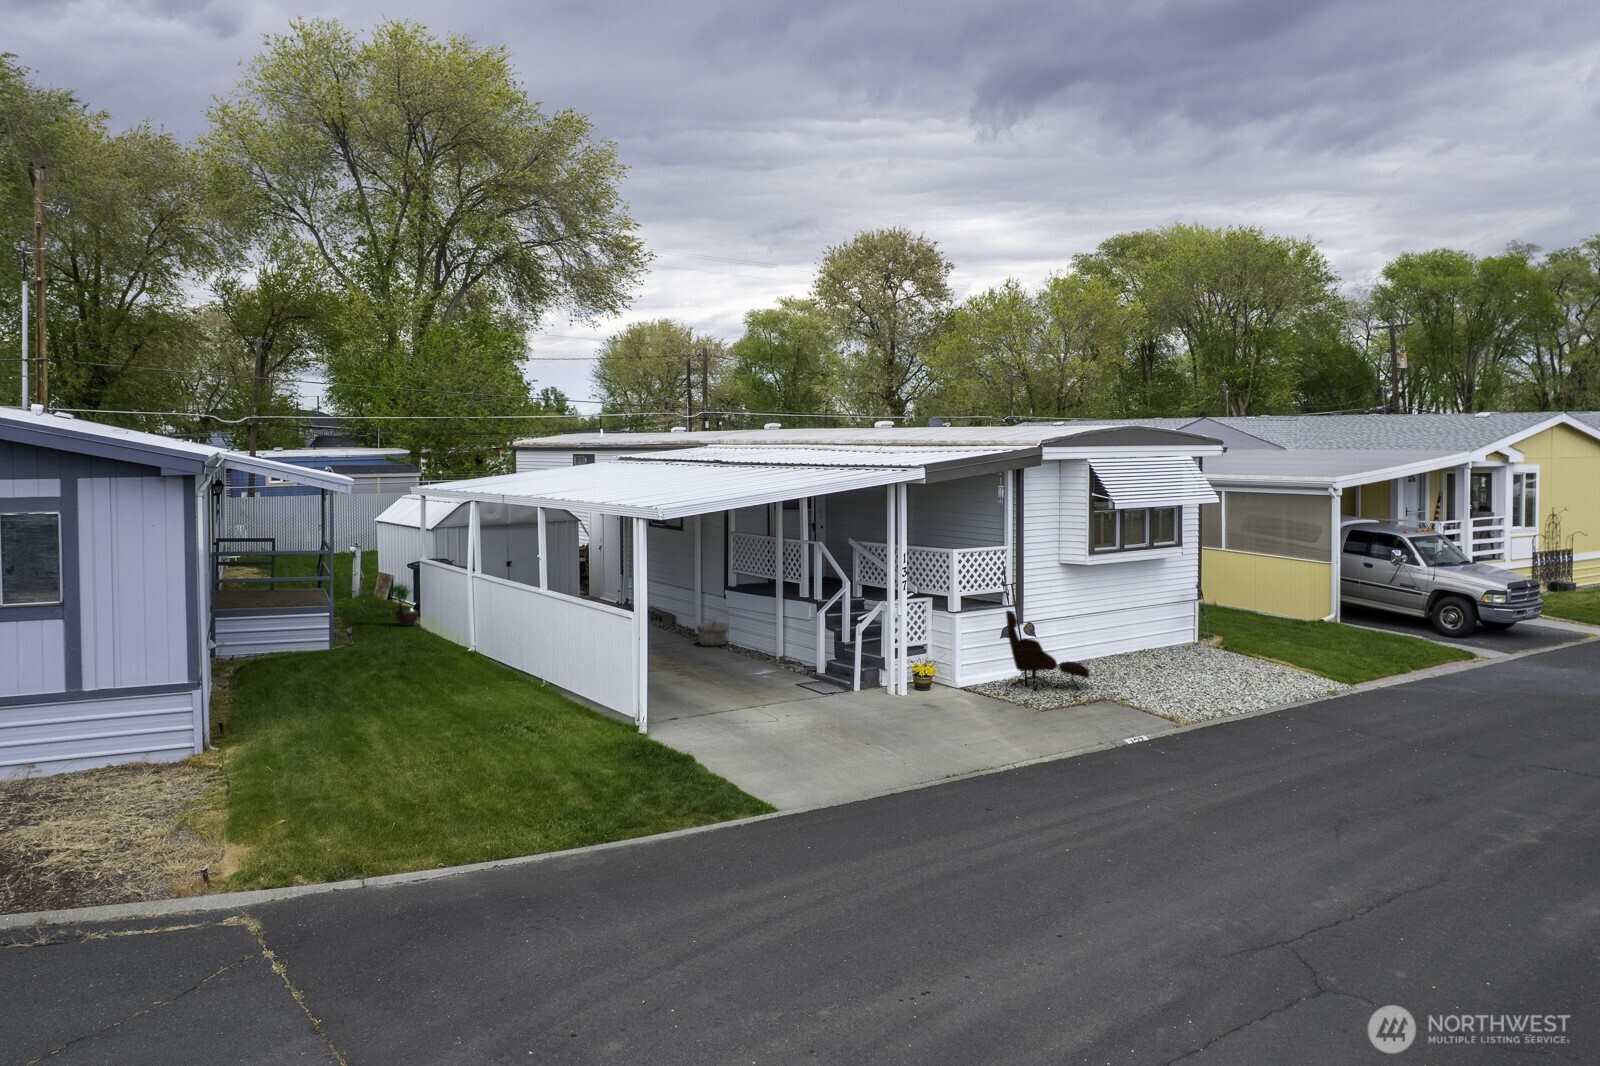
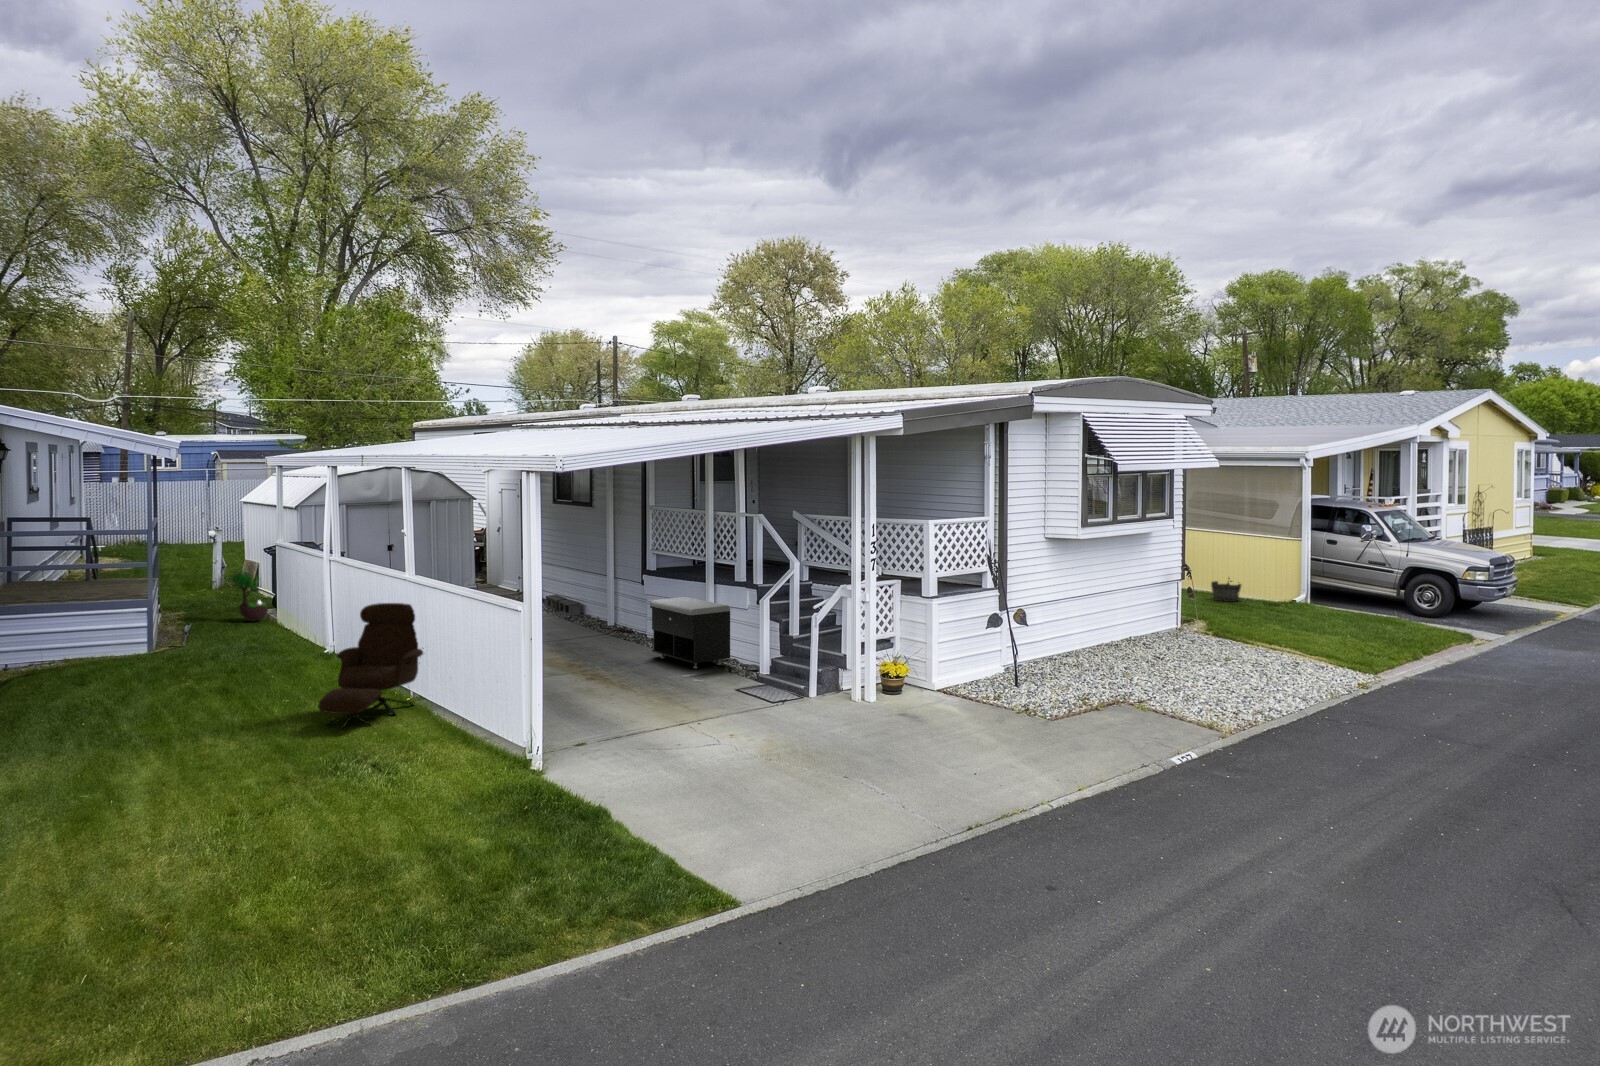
storage bench: none [730,610,795,668] -> present [650,597,730,668]
lounge chair: present [1006,610,1089,690] -> present [318,603,423,729]
wooden bucket: present [697,622,728,646] -> present [1211,578,1241,602]

